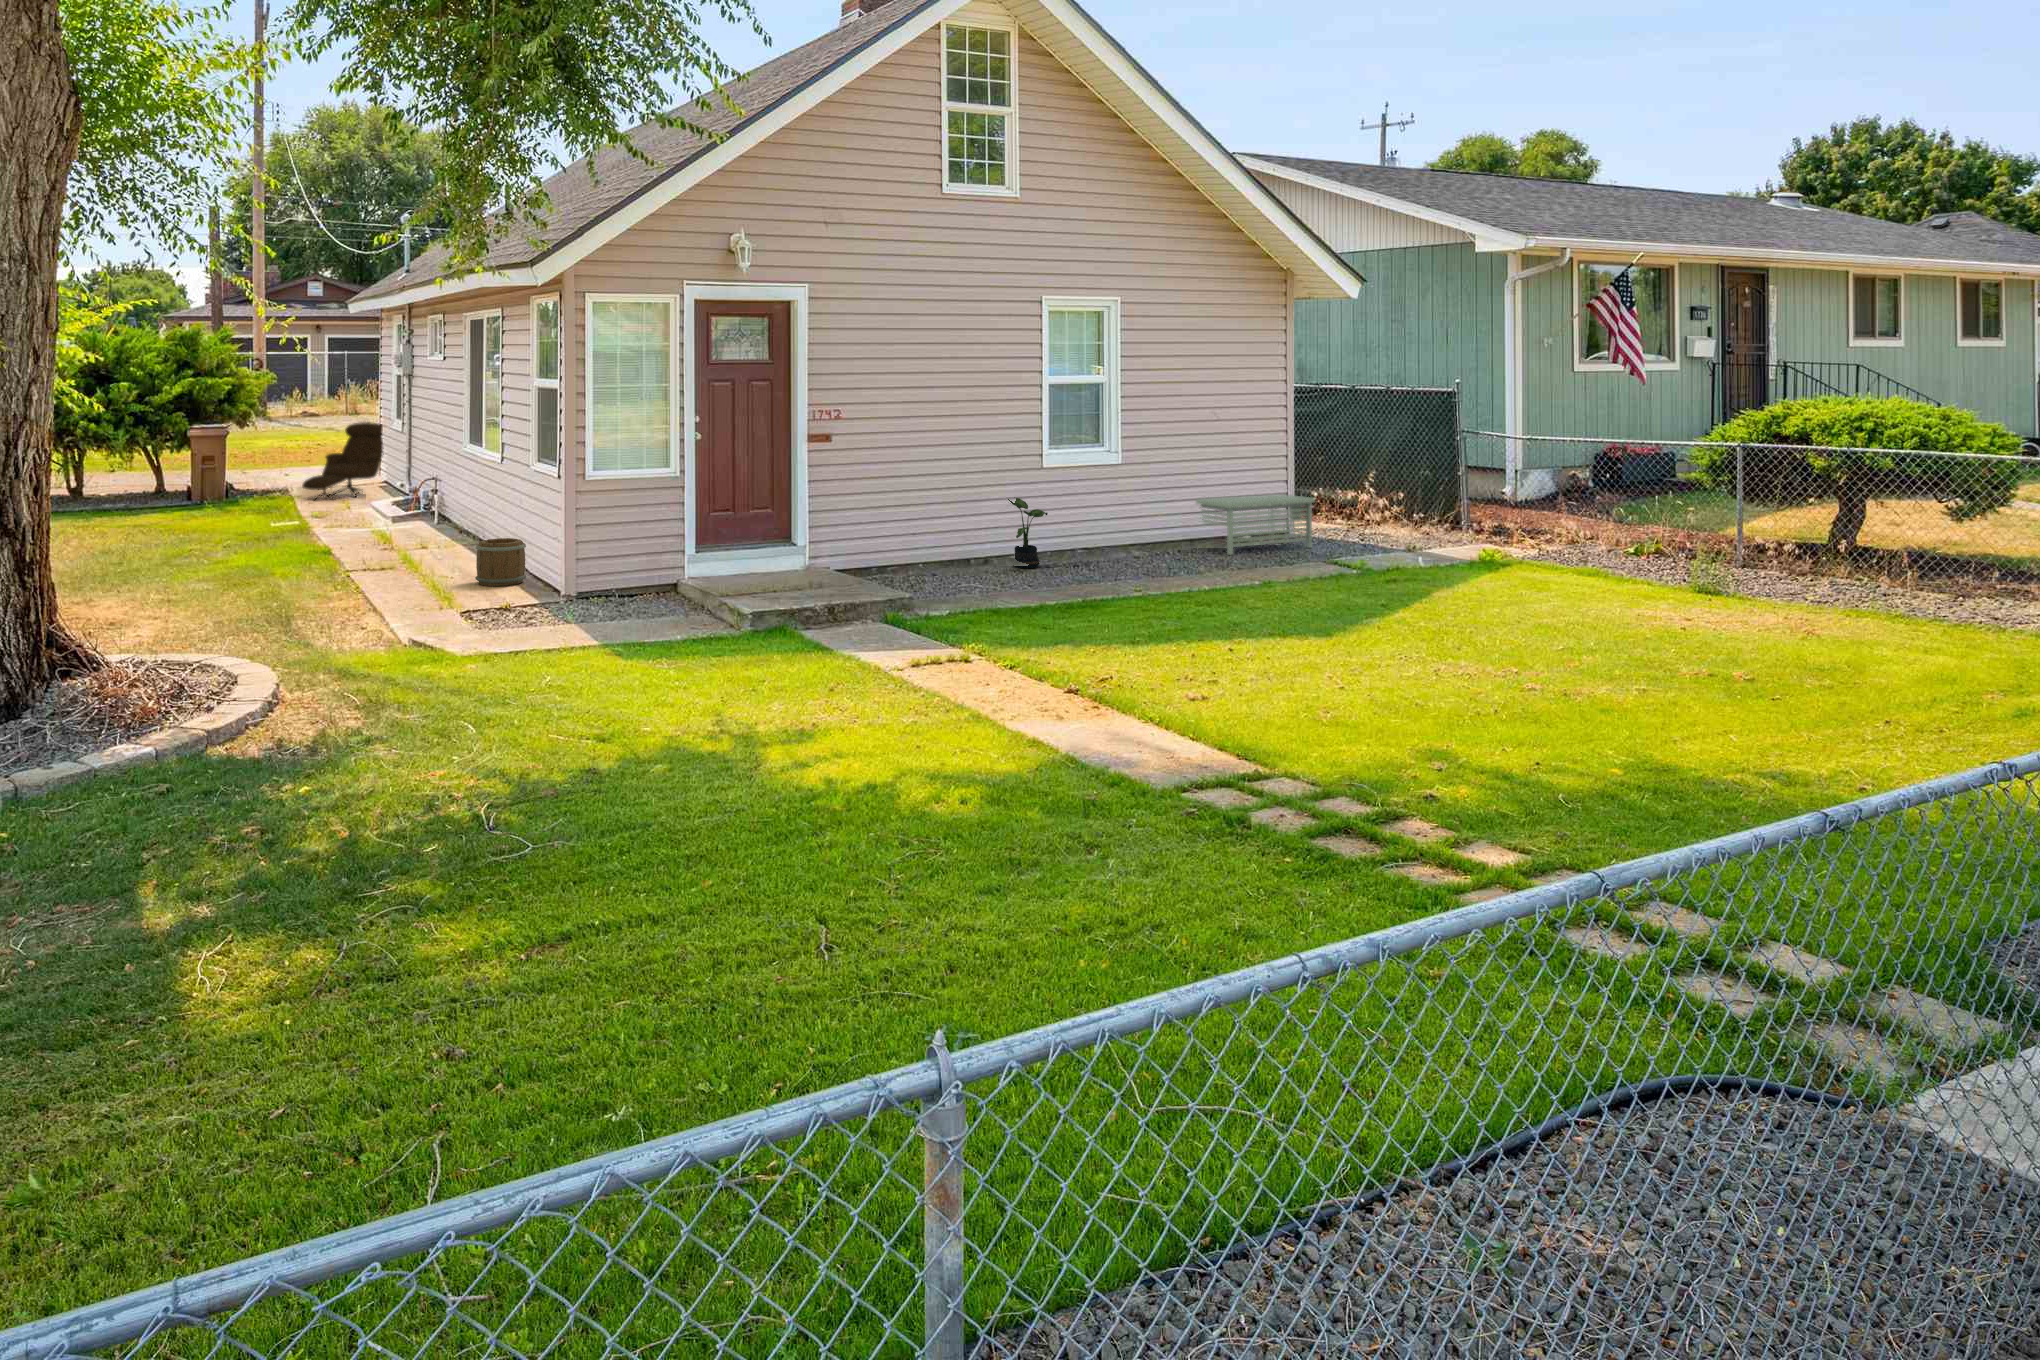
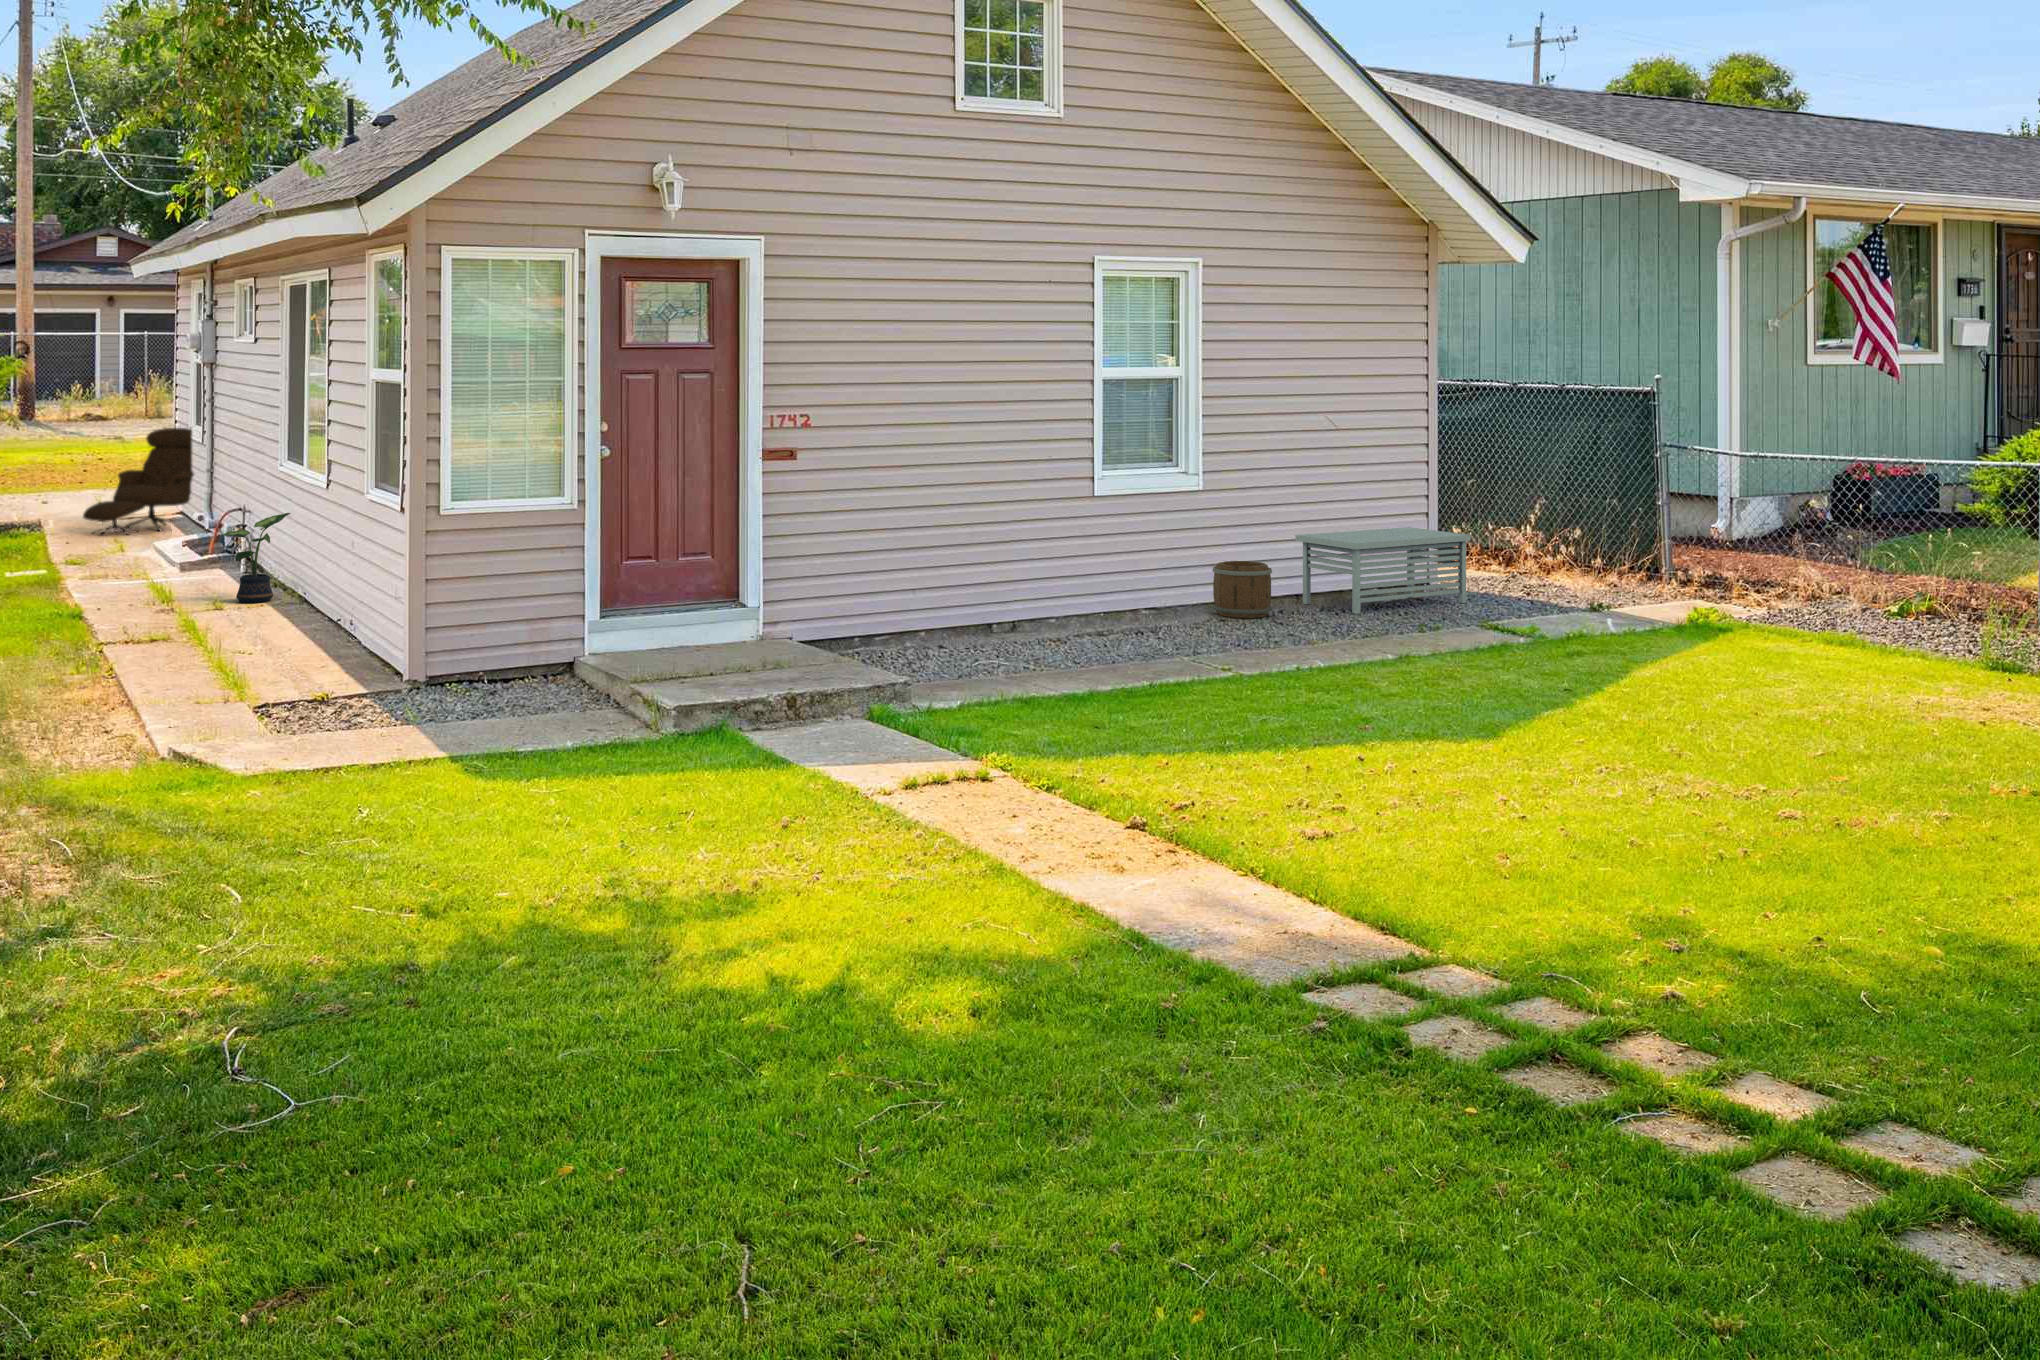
potted plant: present [1008,497,1048,568] -> present [222,513,291,603]
bucket: present [475,538,526,586] -> present [1212,561,1273,618]

